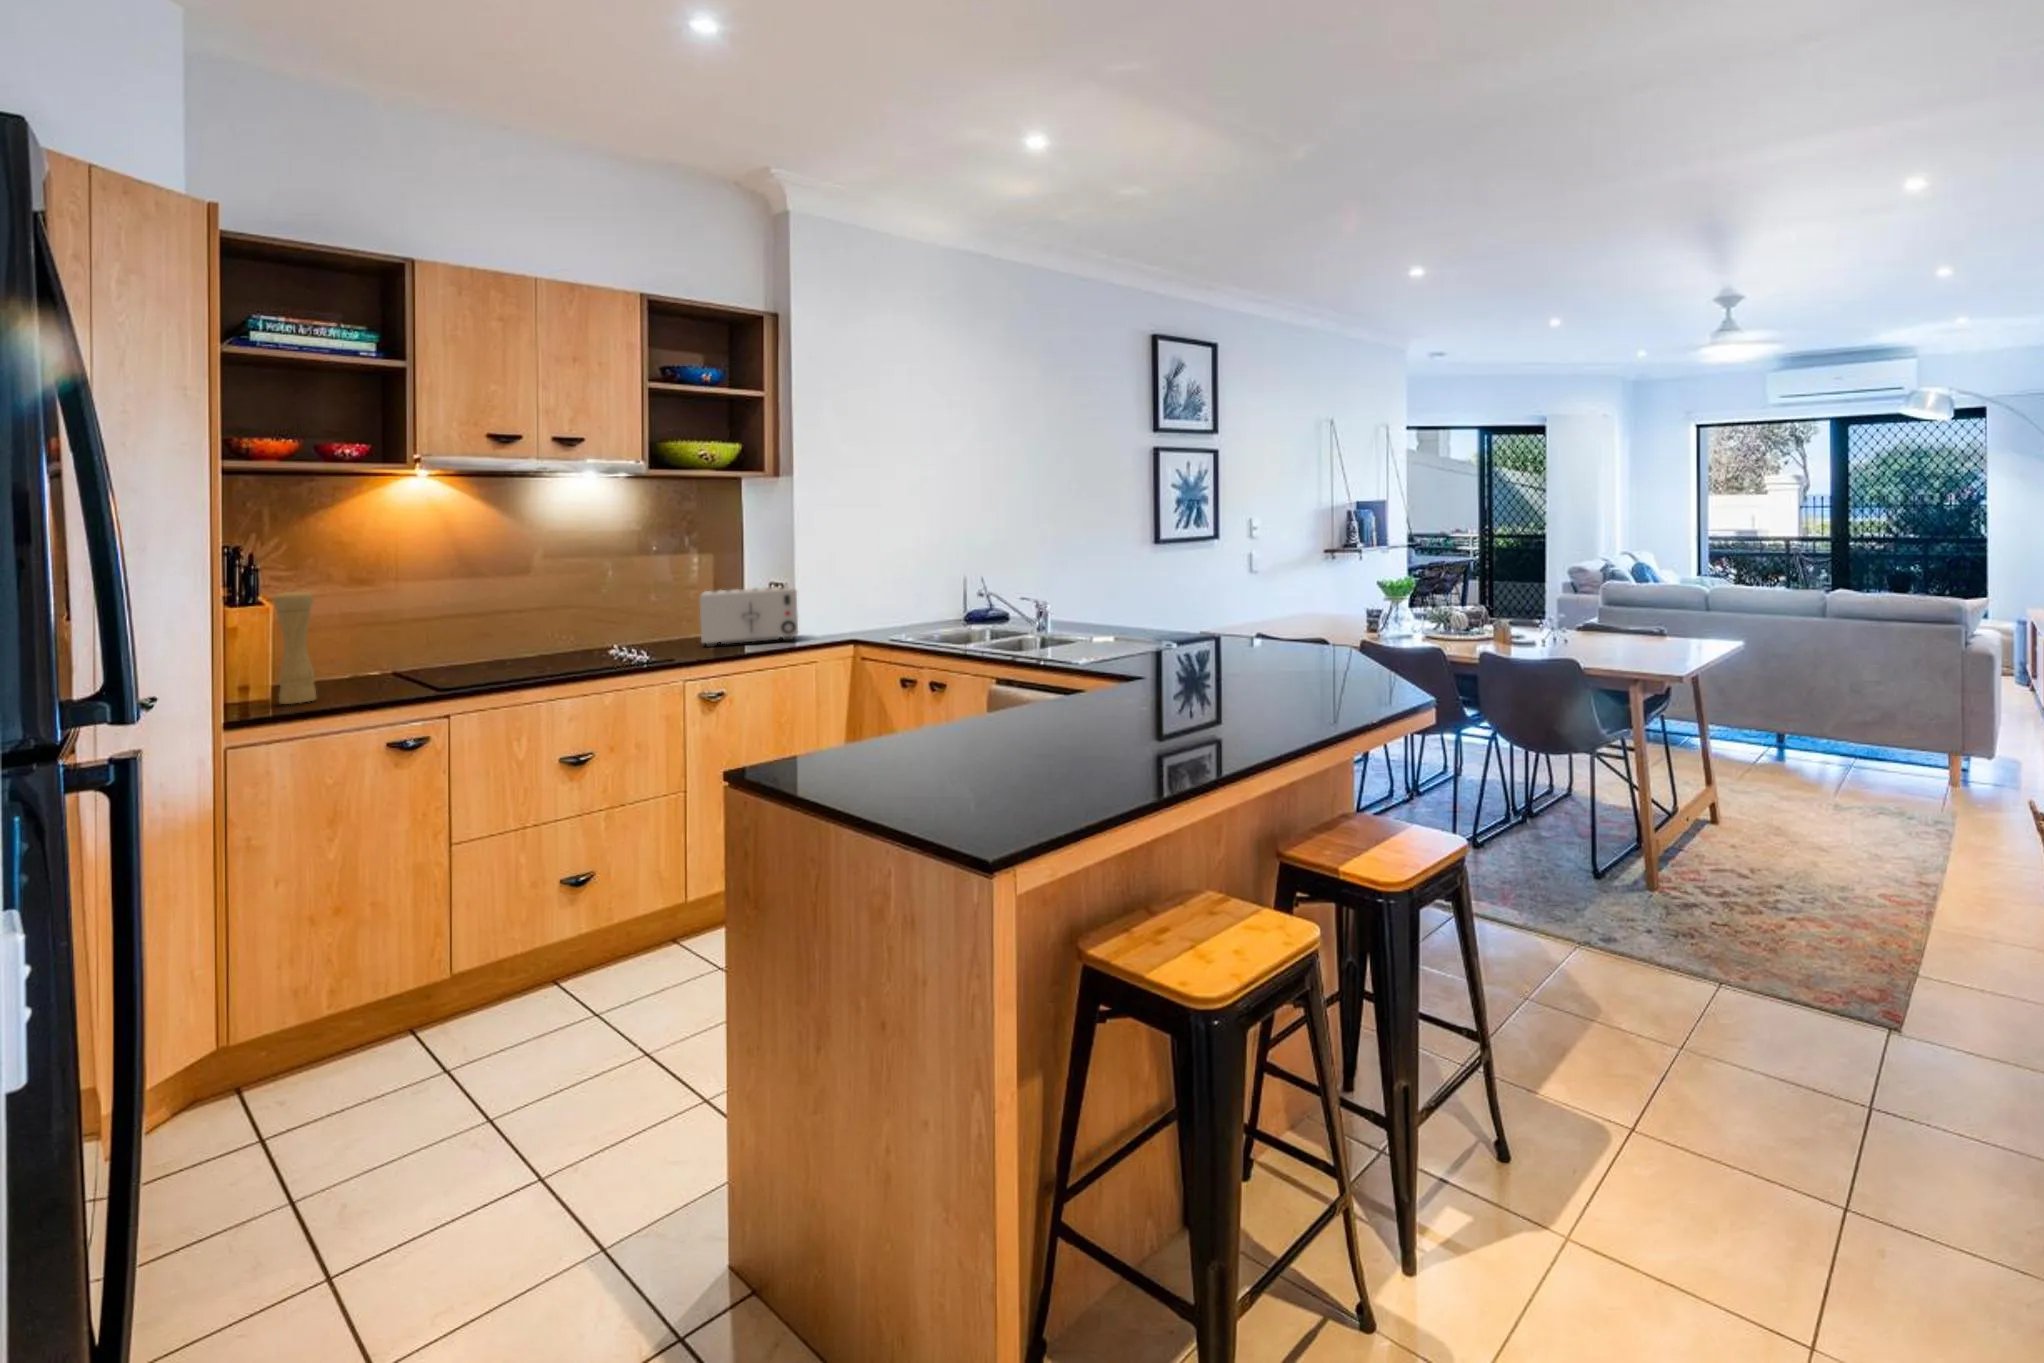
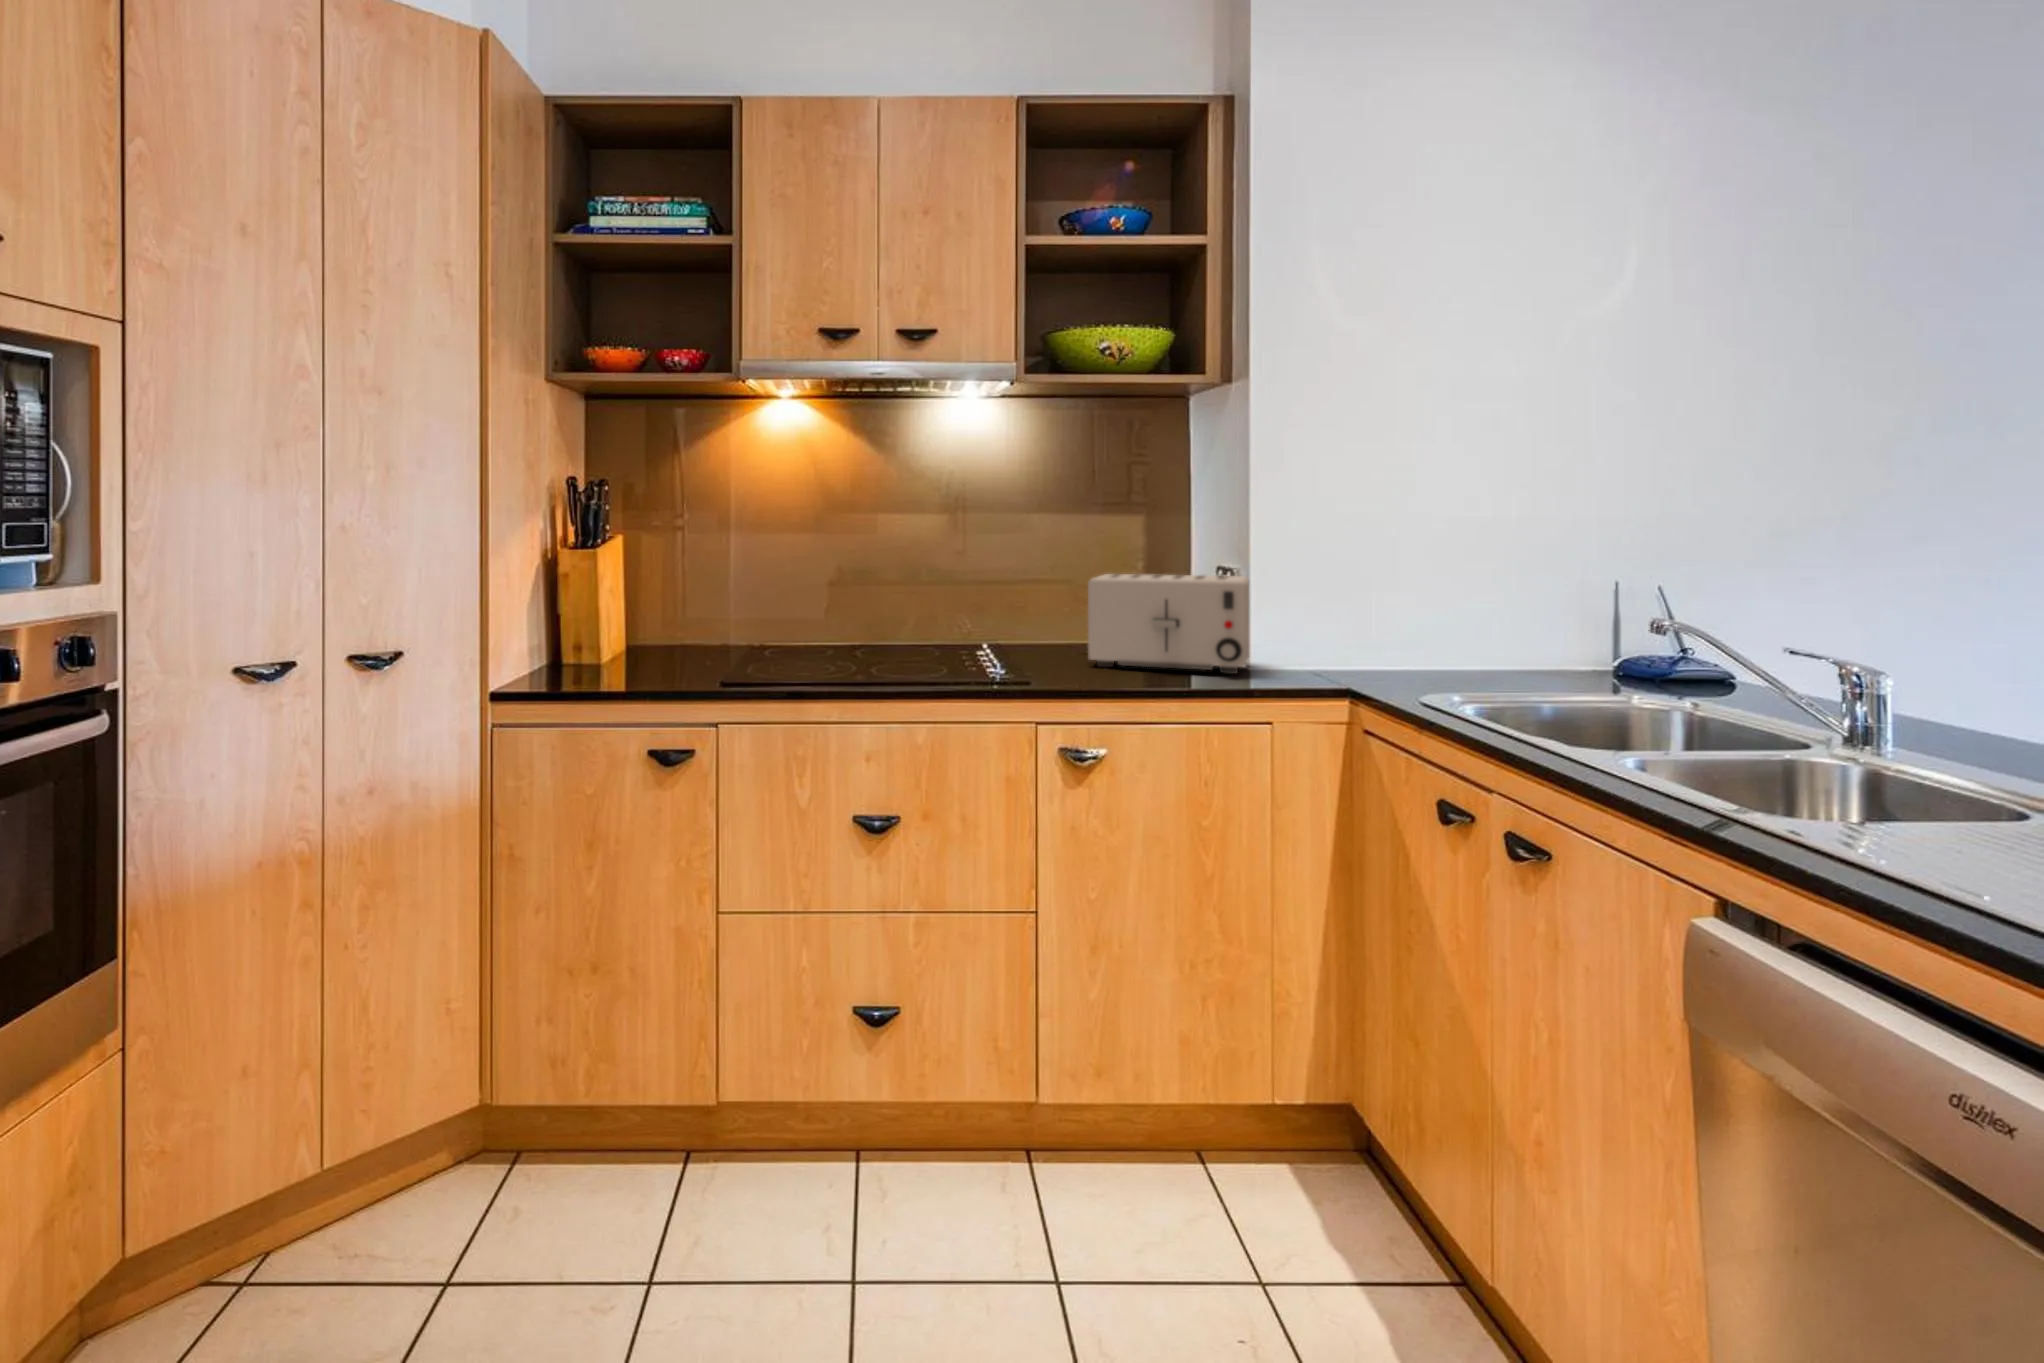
pepper mill: present [273,590,316,704] -> none [568,535,605,682]

